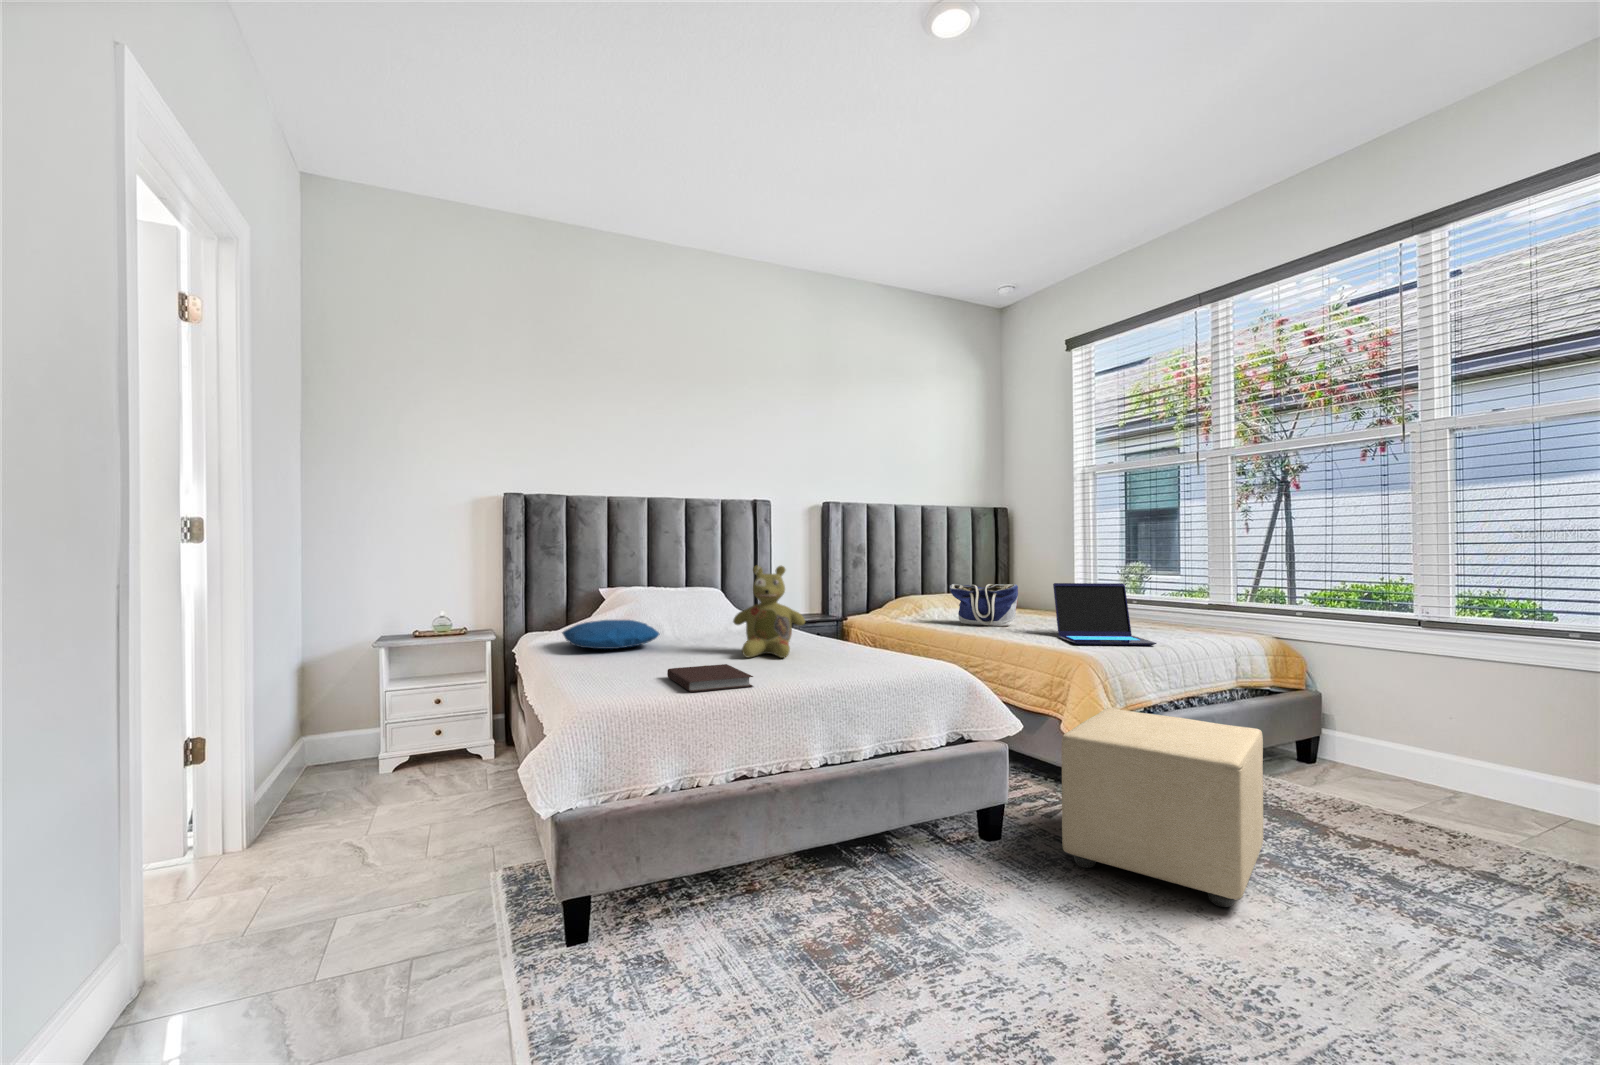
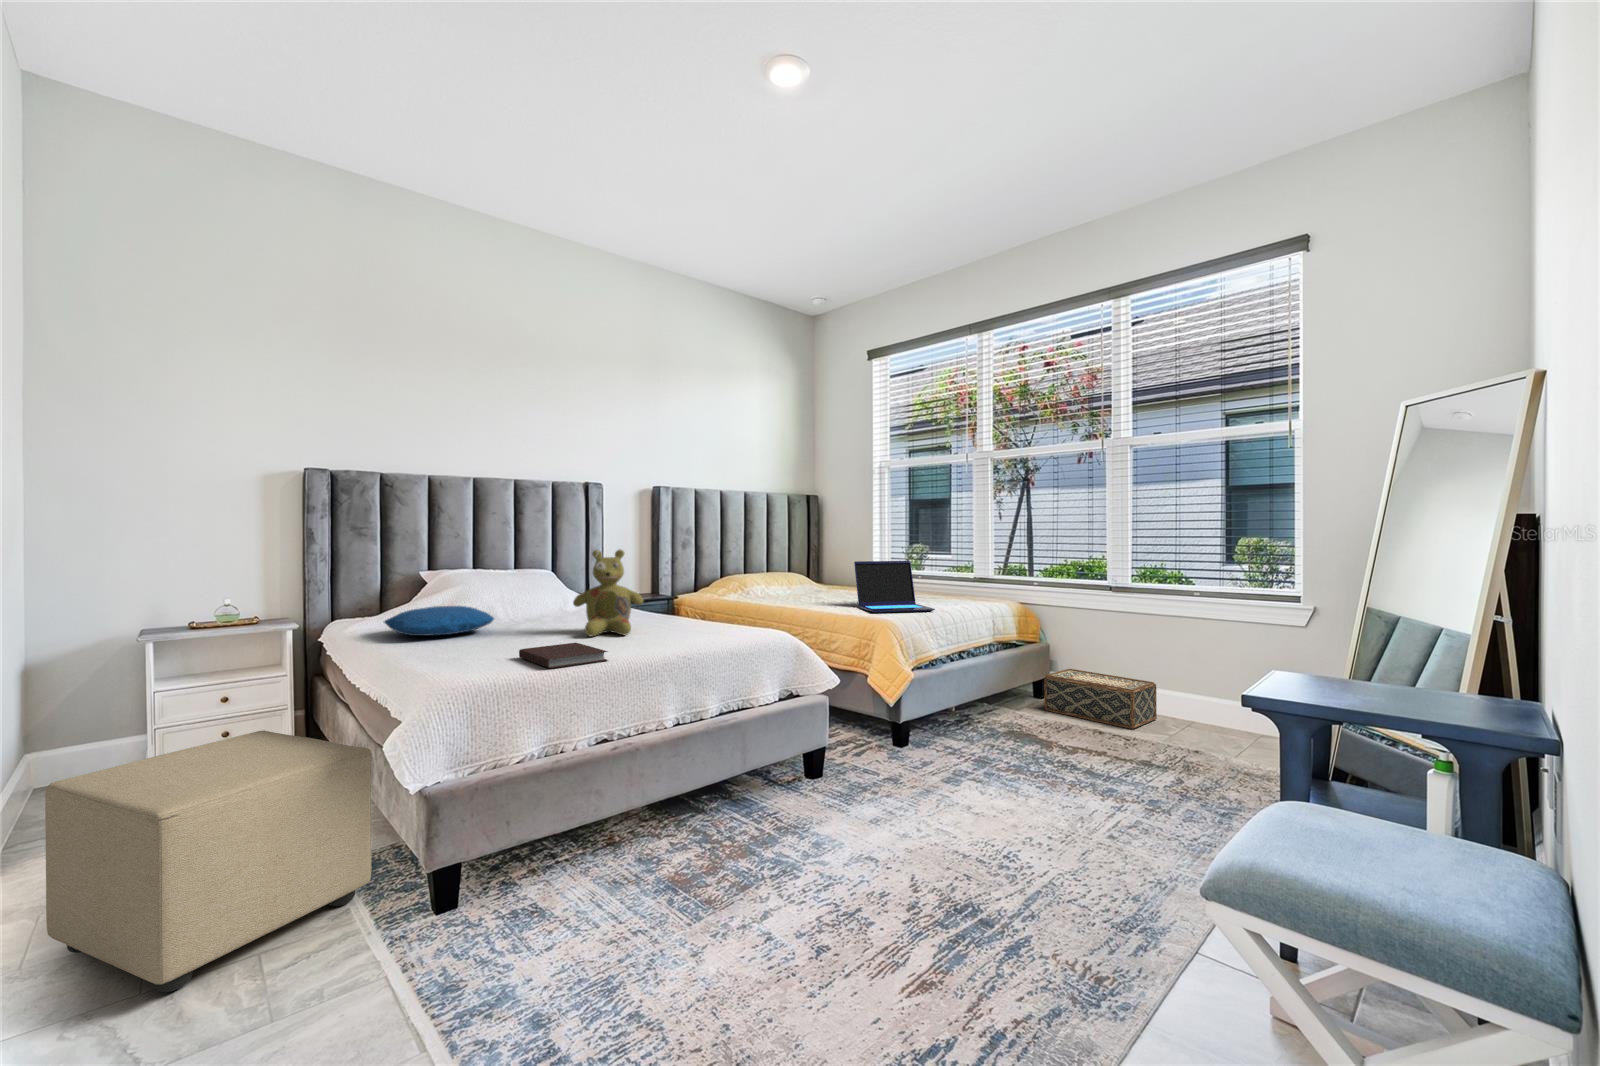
tote bag: present [950,584,1018,626] -> none [766,562,824,600]
ottoman: present [1062,708,1263,907] -> present [45,731,372,992]
woven basket: none [1314,728,1496,820] -> present [1044,669,1157,729]

